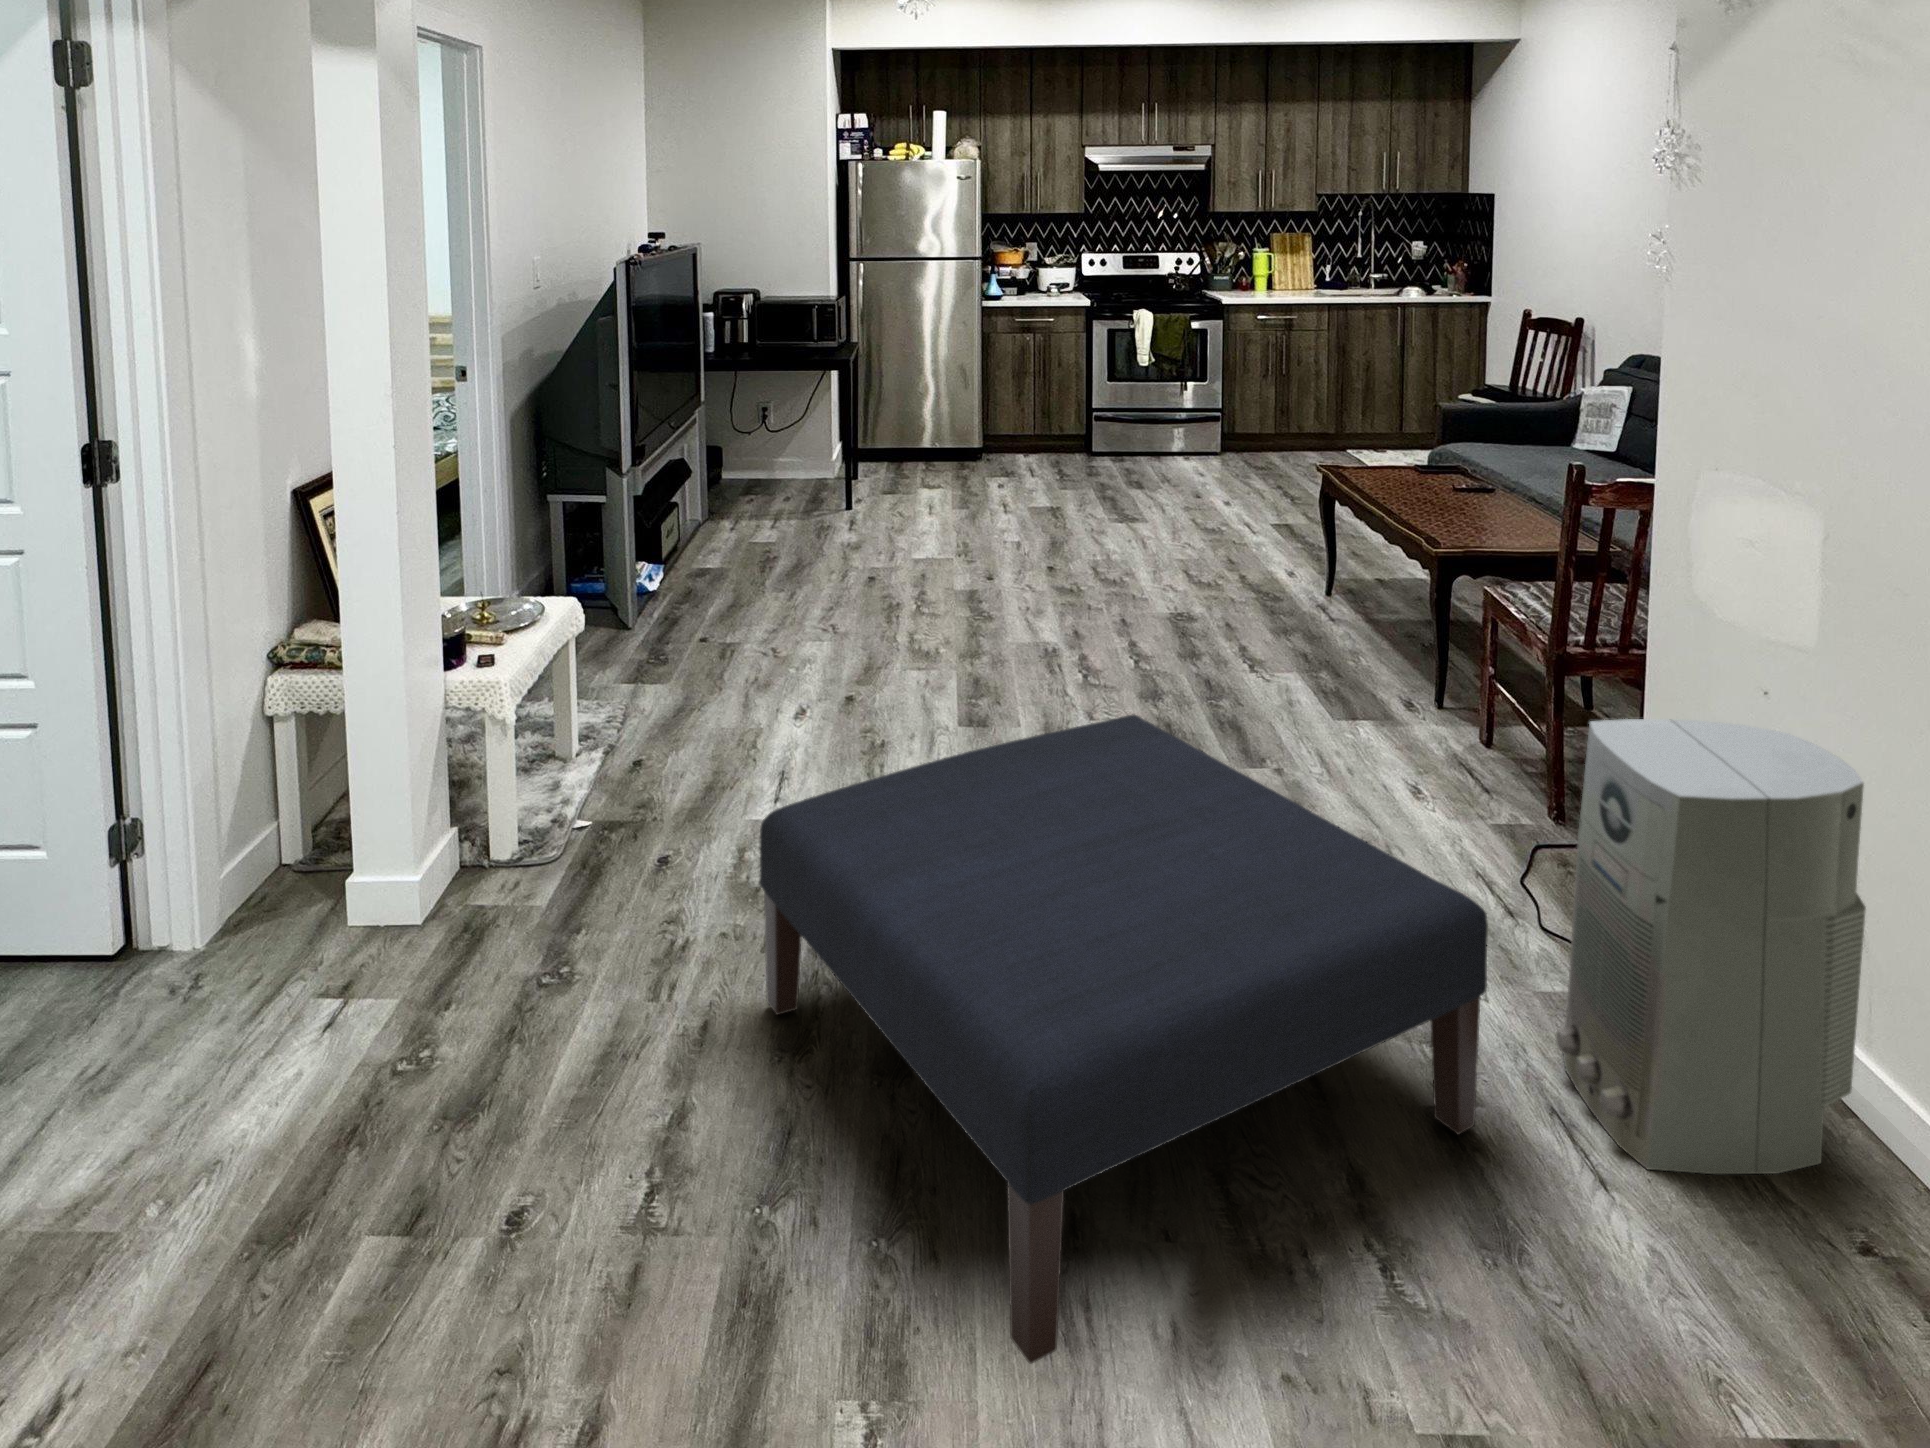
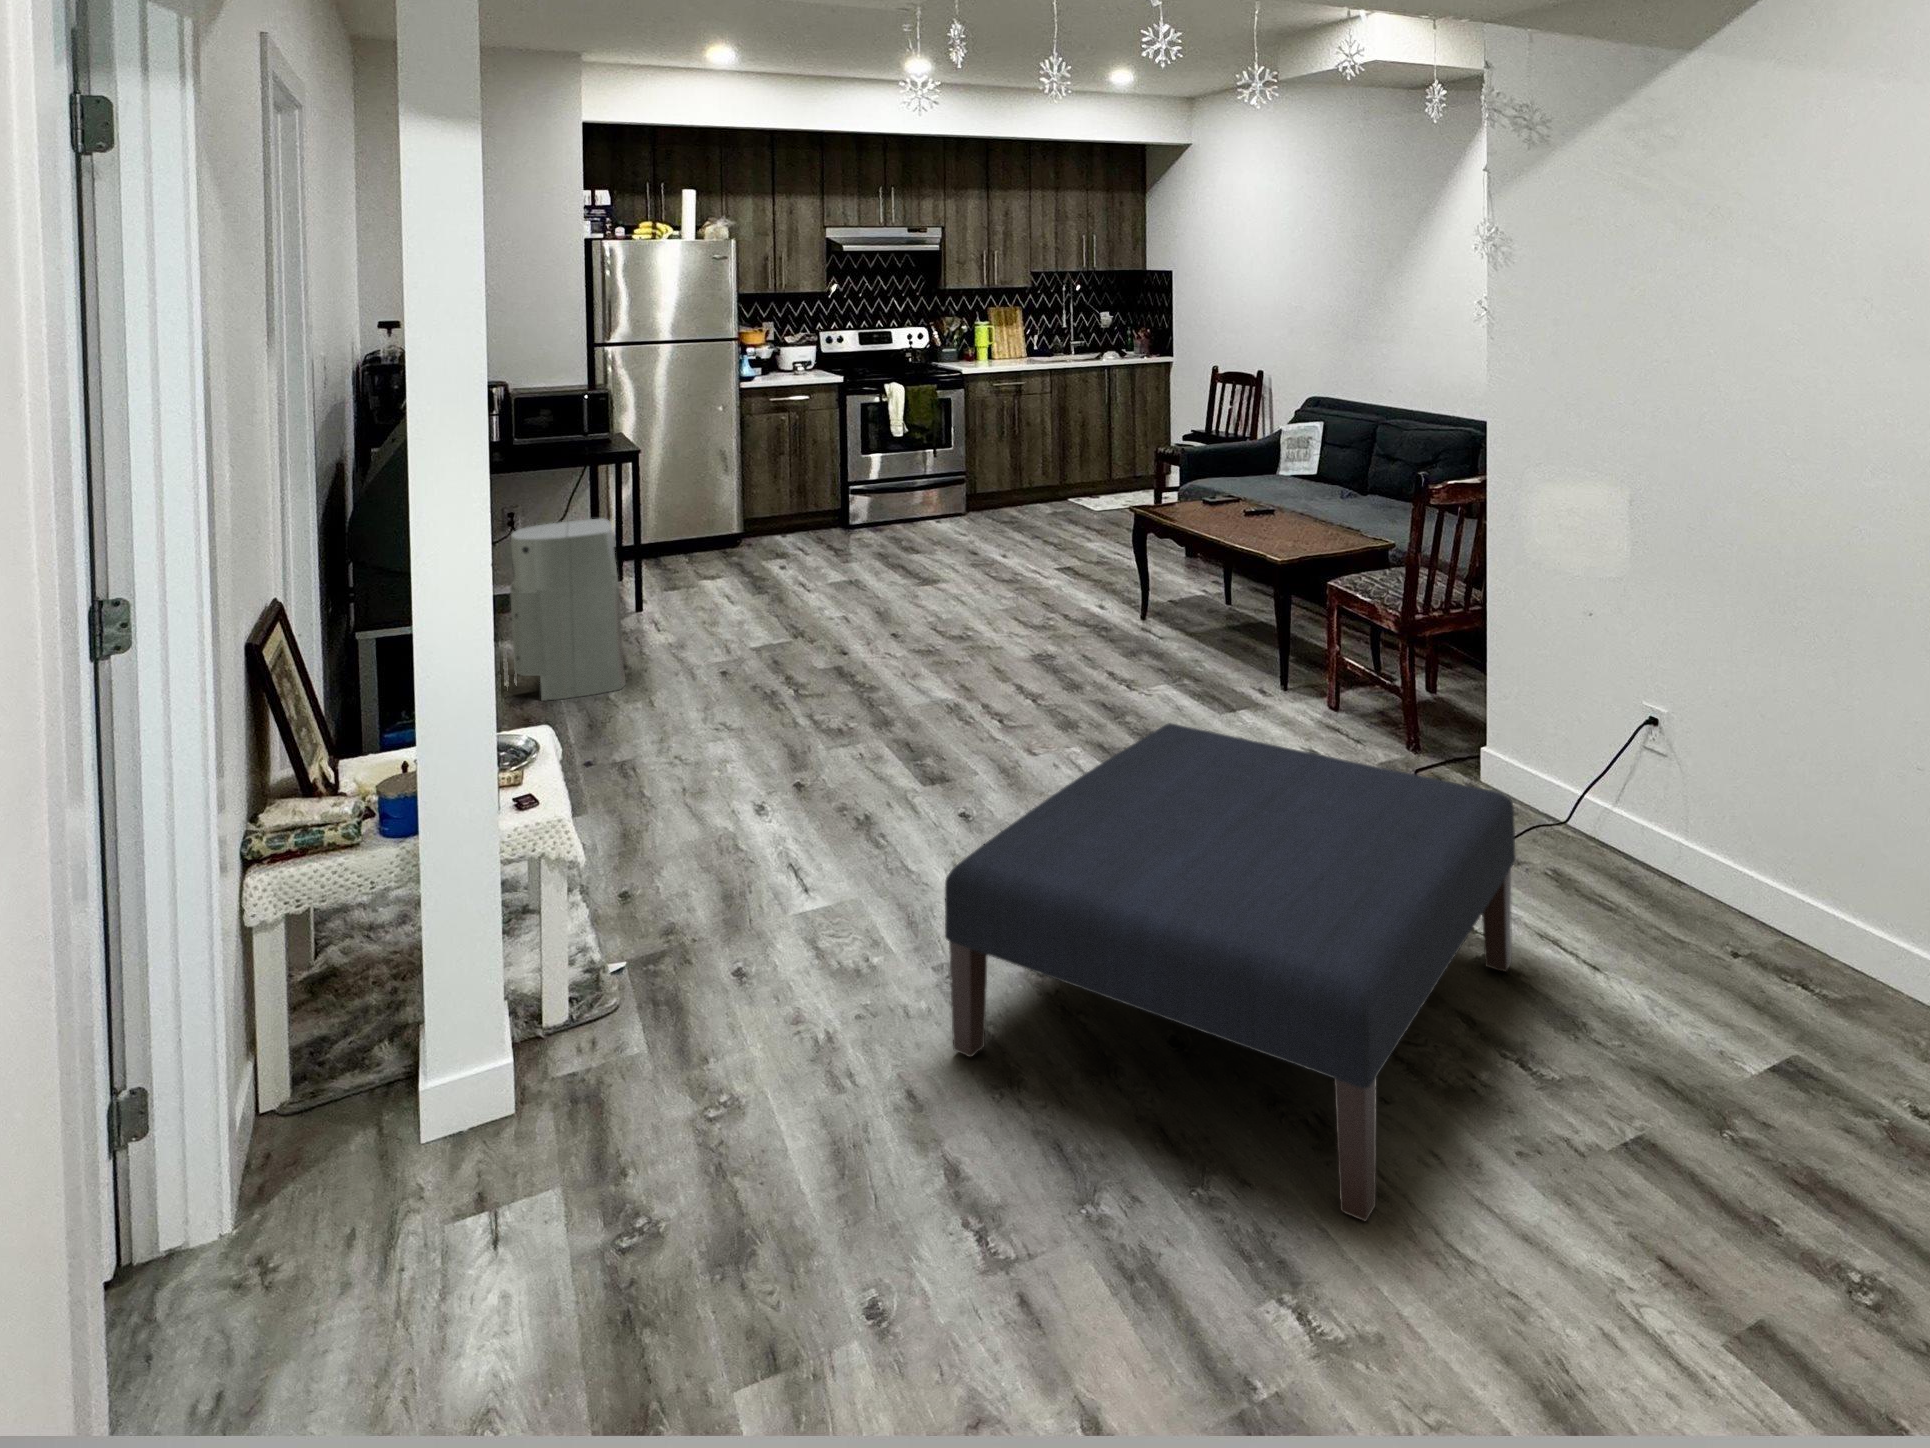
air purifier: present [1555,719,1866,1174] -> present [510,518,631,701]

